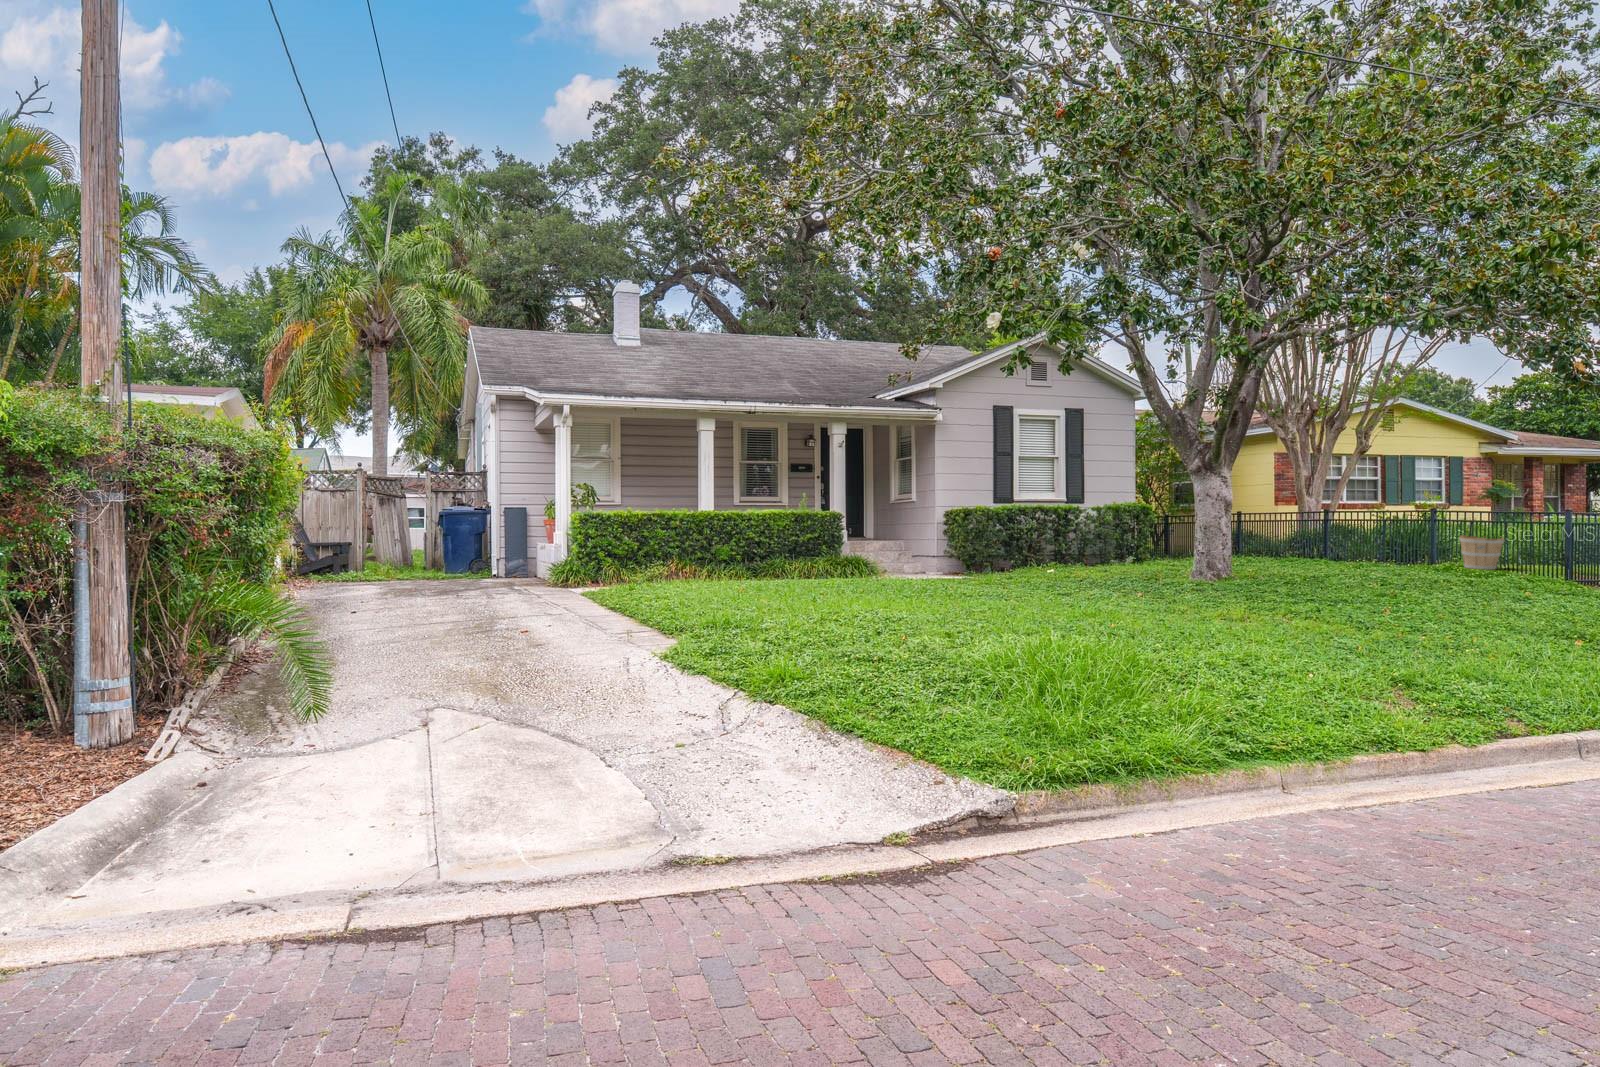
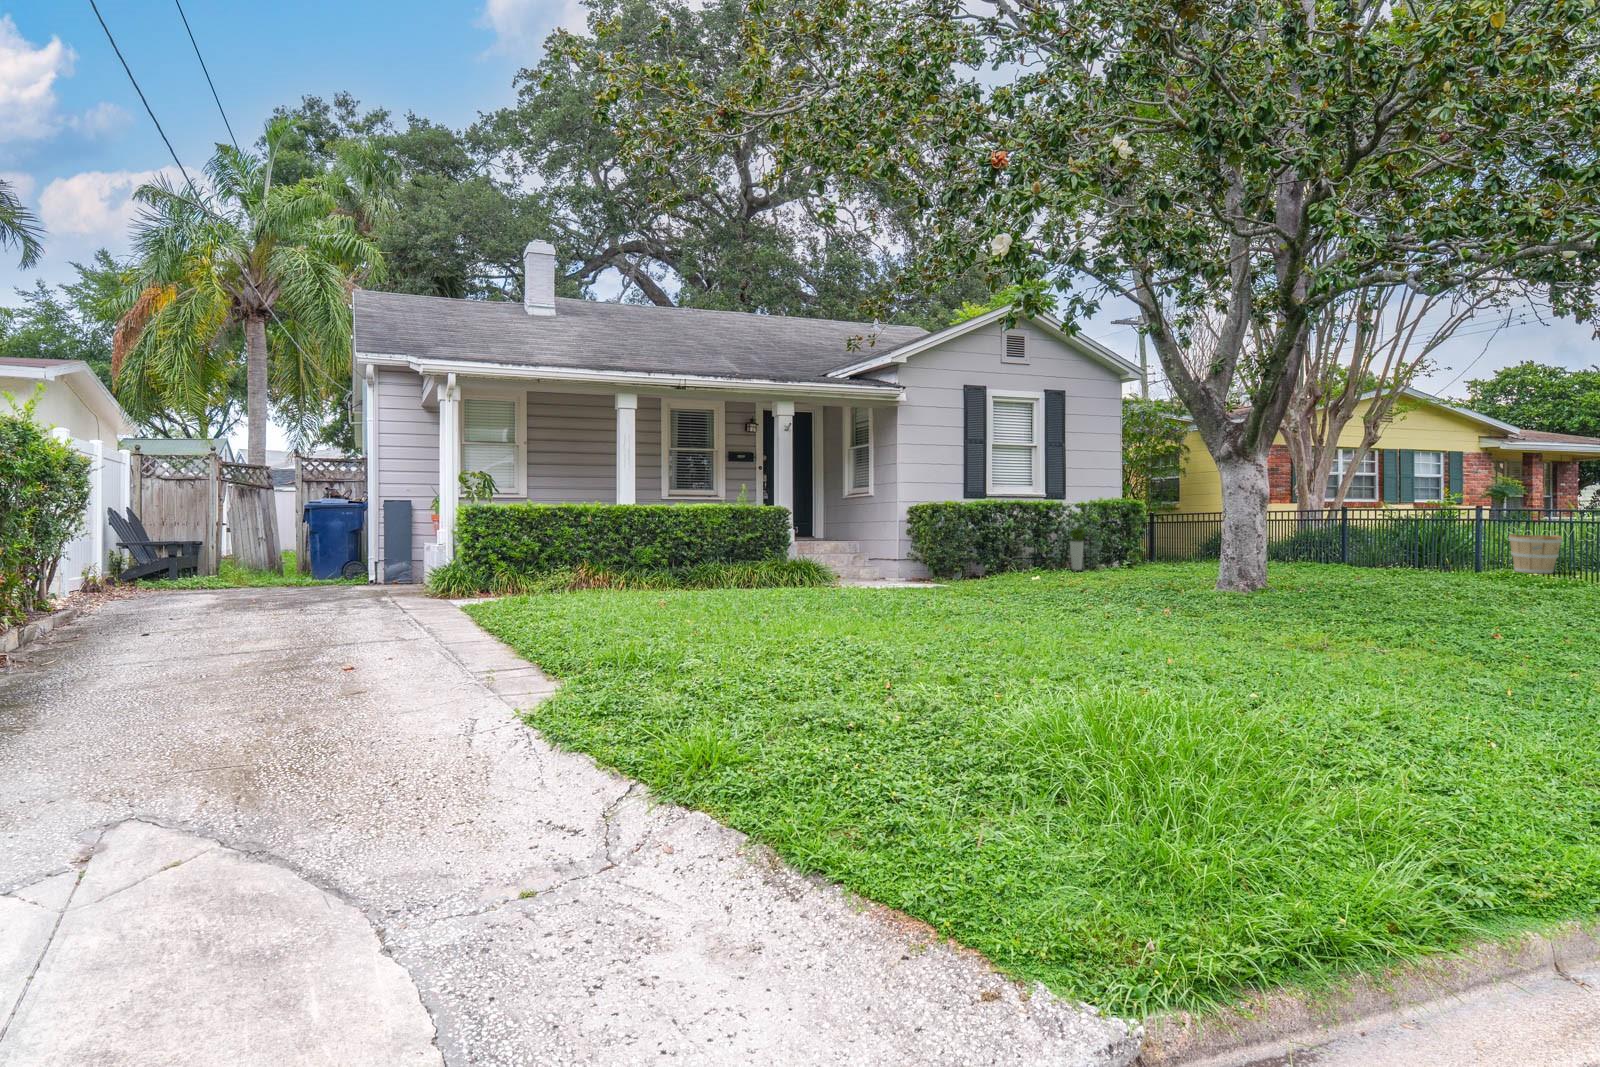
planter: none [1080,526,1096,565] -> present [1070,526,1084,570]

